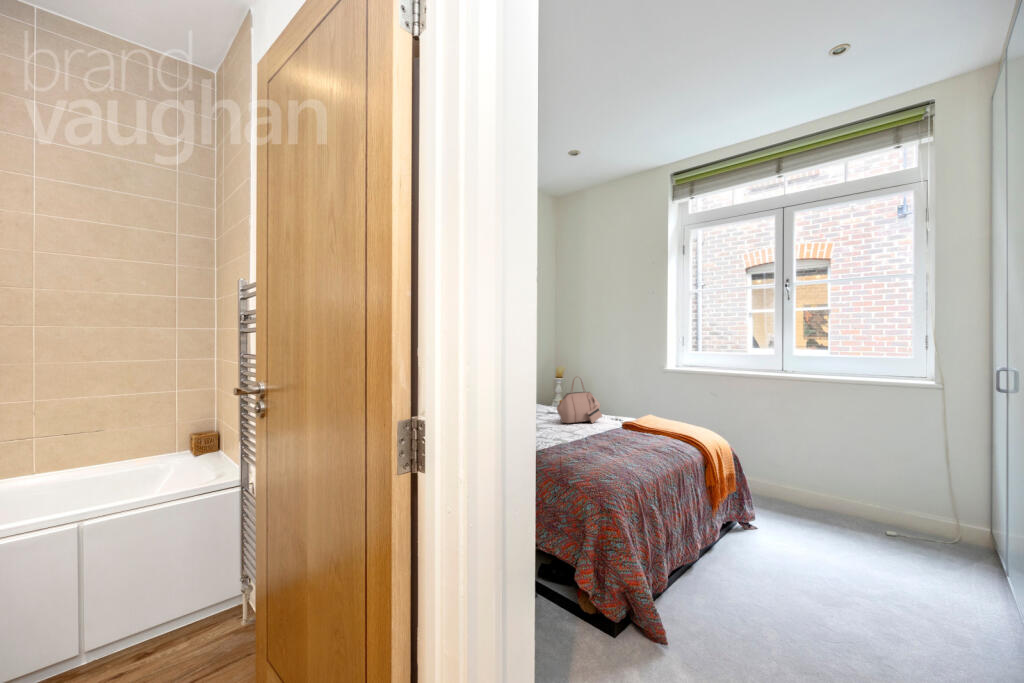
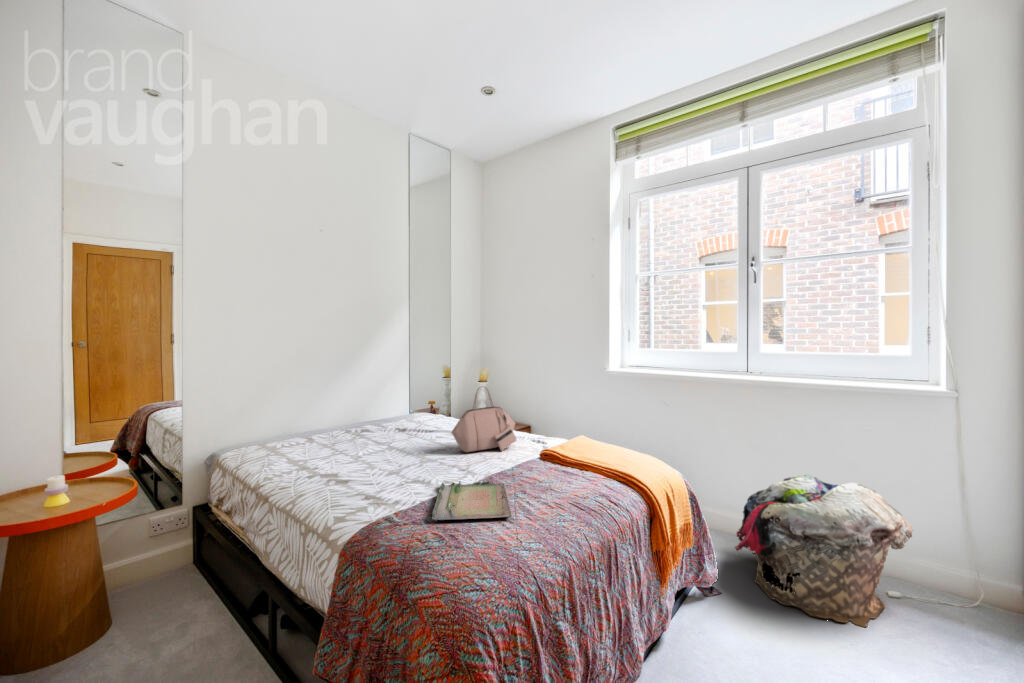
tray: none [562,433,617,453] -> present [432,478,511,521]
laundry basket: none [768,446,907,551] -> present [735,475,913,627]

